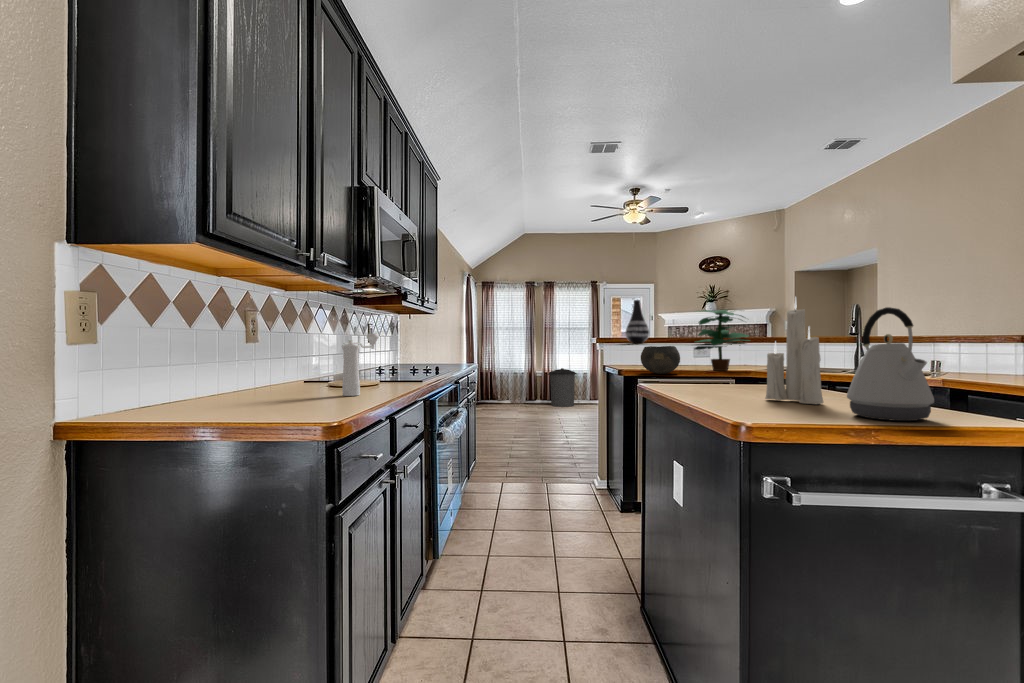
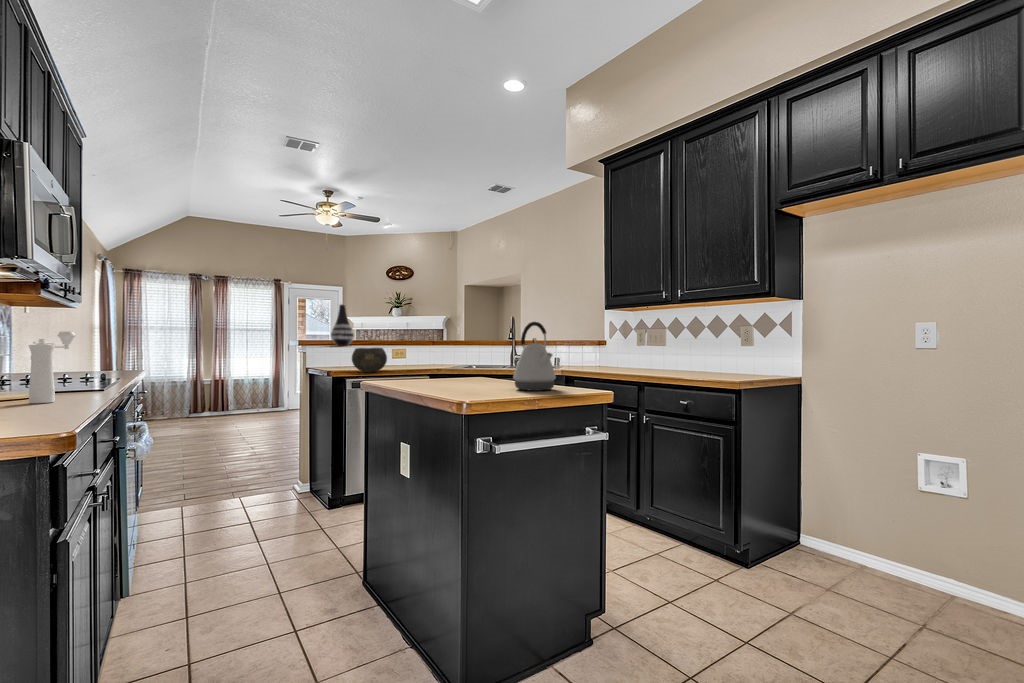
candle: present [765,298,823,404] -> none [463,307,499,386]
potted plant: present [695,310,749,371] -> none [395,317,442,369]
trash can: present [548,368,577,407] -> none [220,375,255,418]

